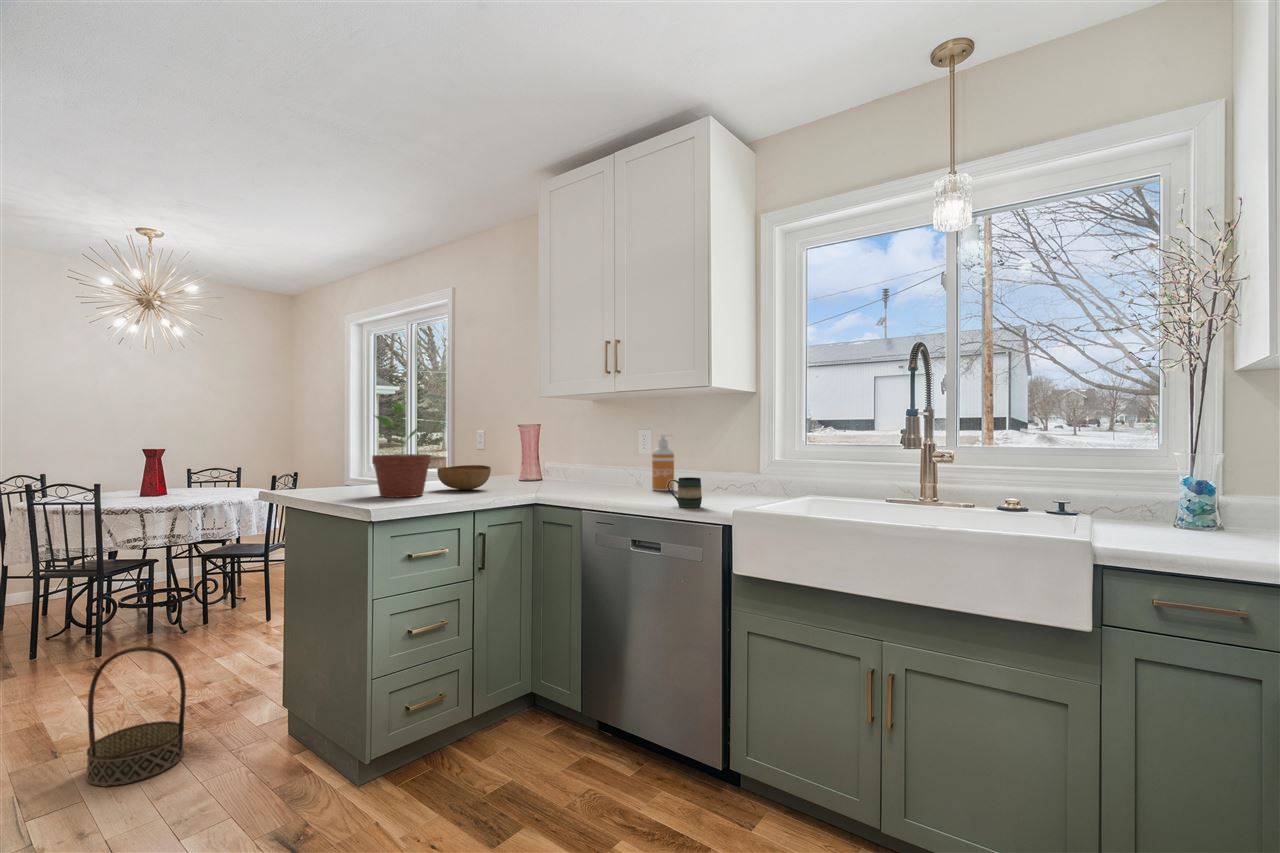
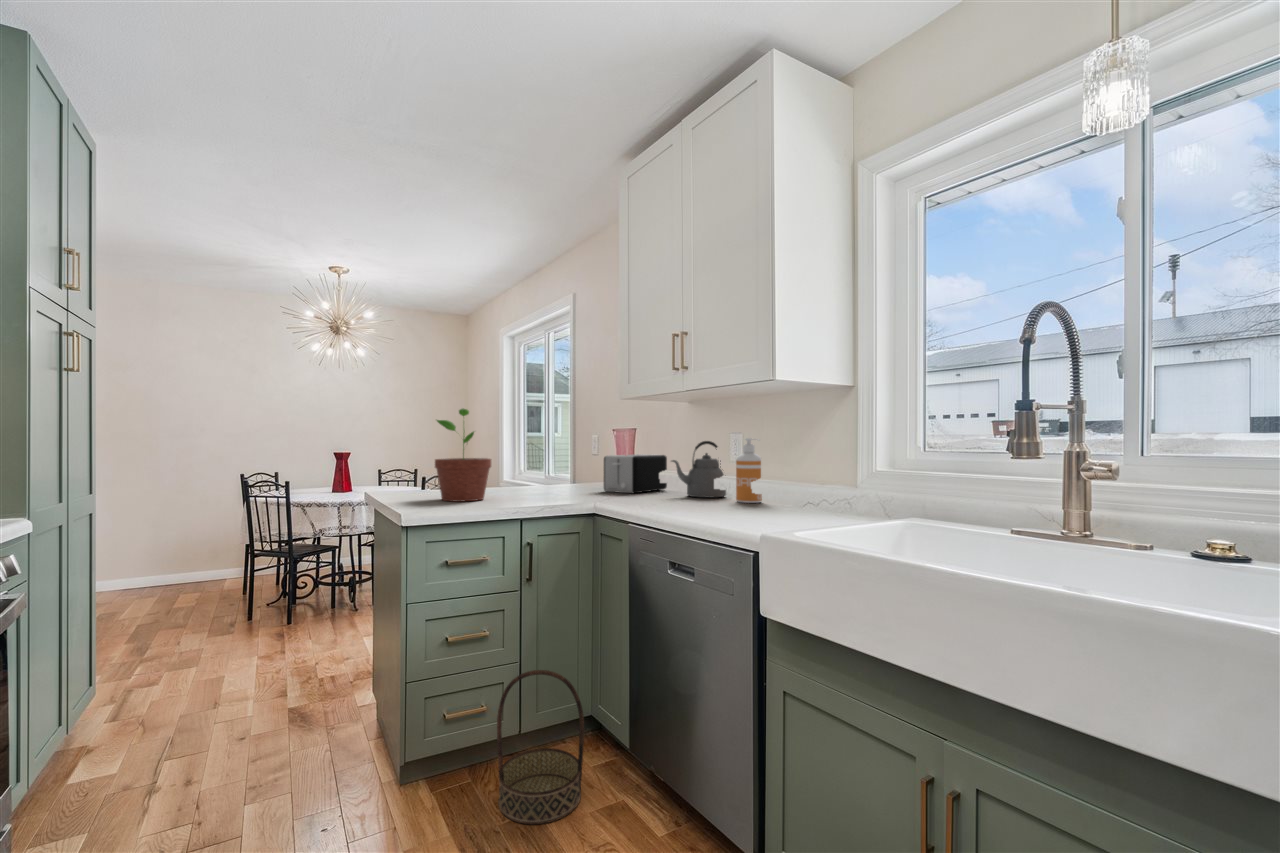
kettle: none [589,437,637,488] -> present [672,441,726,497]
toaster: none [517,450,572,486] -> present [604,454,667,493]
bowl: present [437,465,491,490] -> none [512,470,565,495]
mug: present [667,477,702,508] -> none [707,490,747,527]
basket: present [86,647,186,786] -> present [497,670,584,824]

